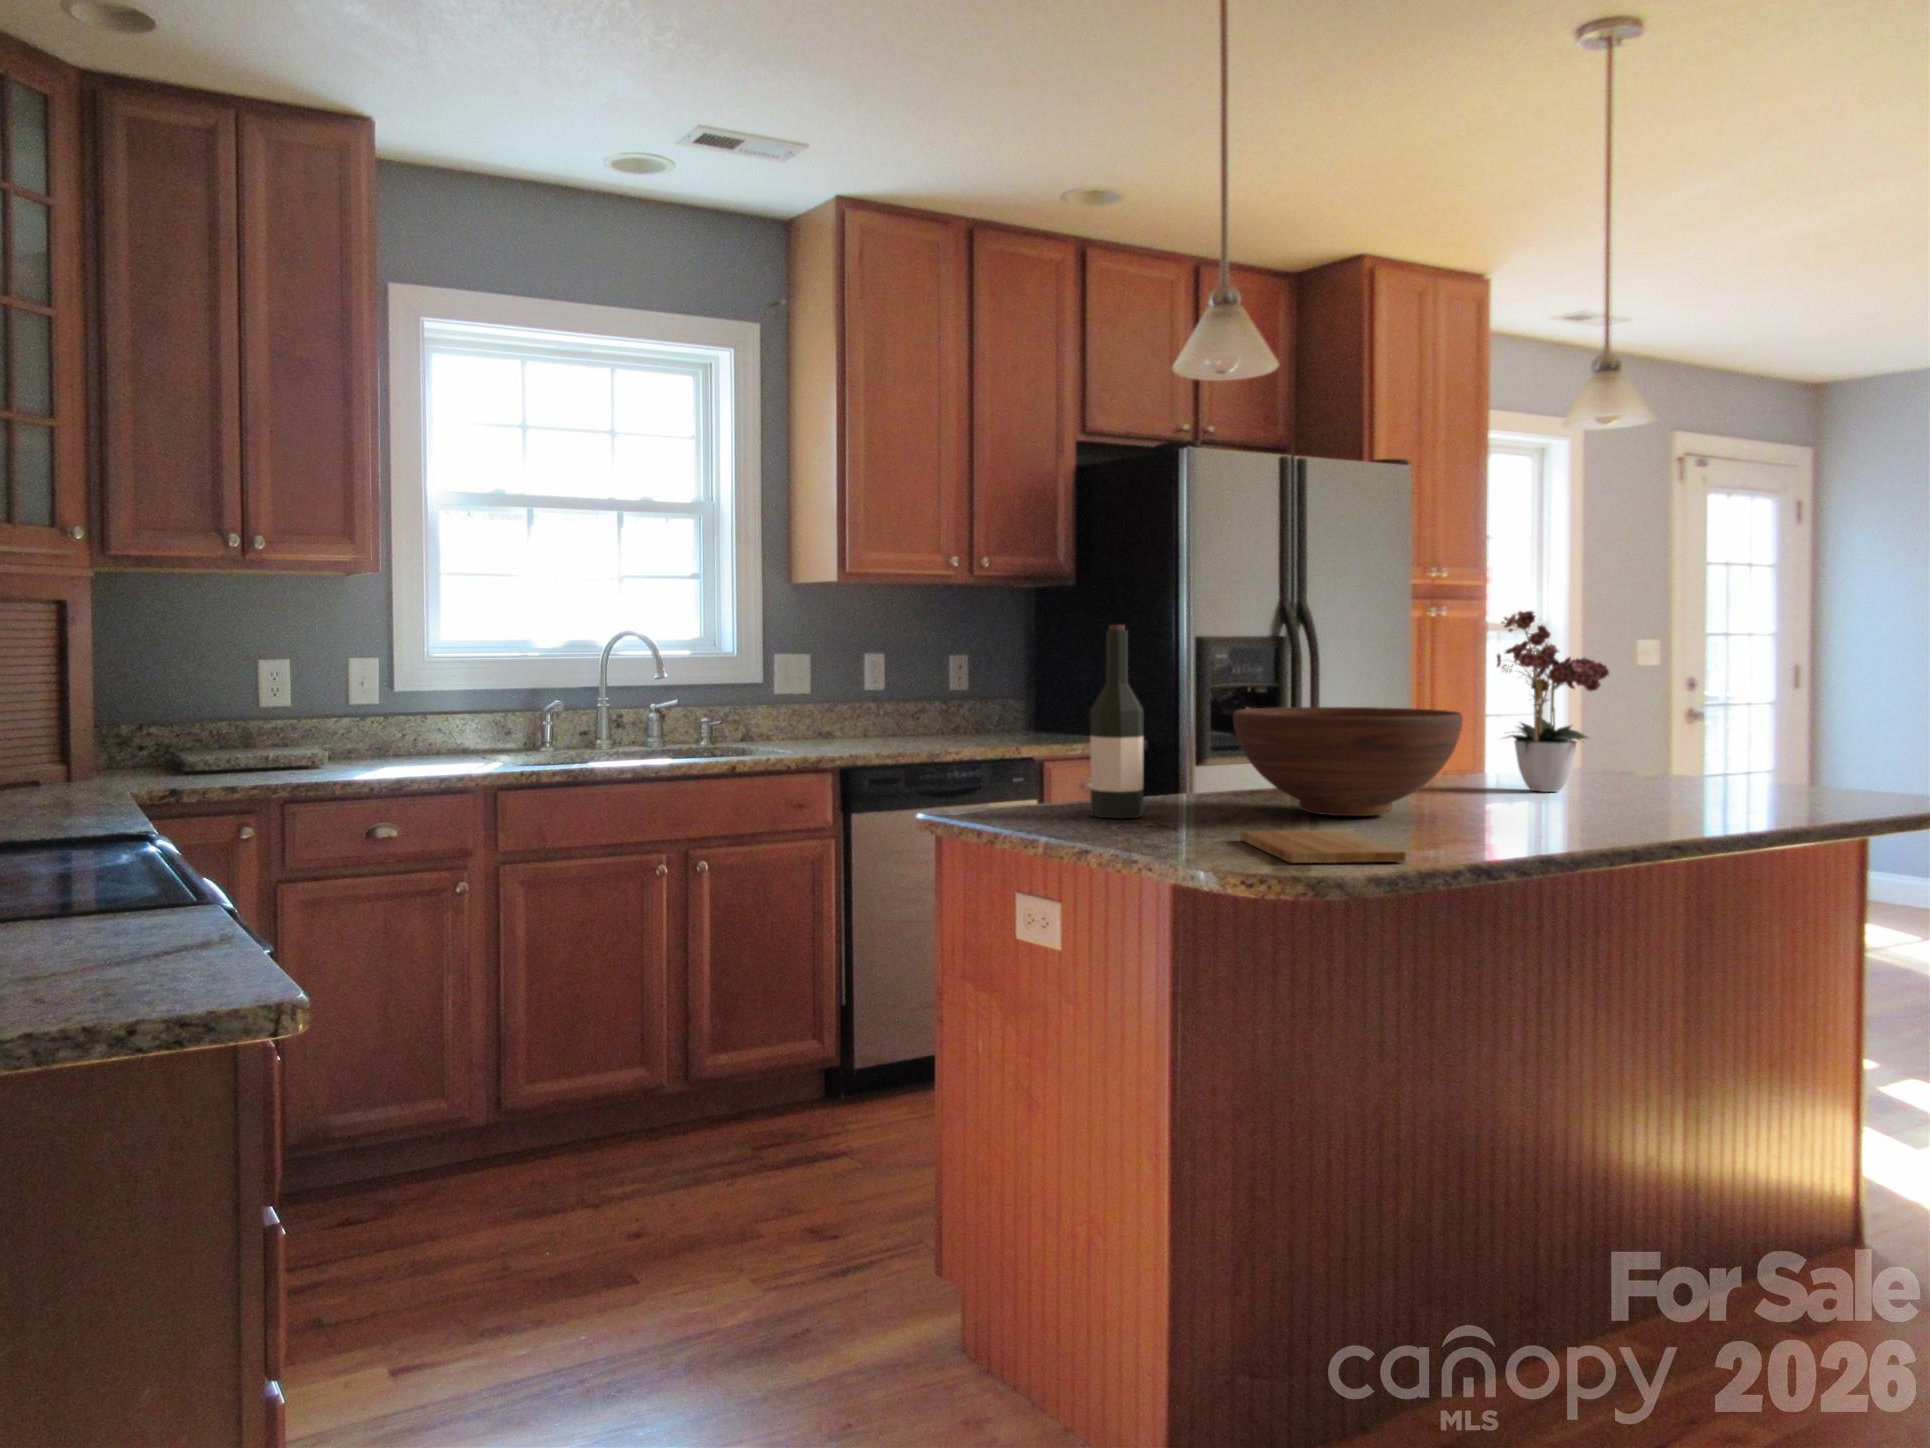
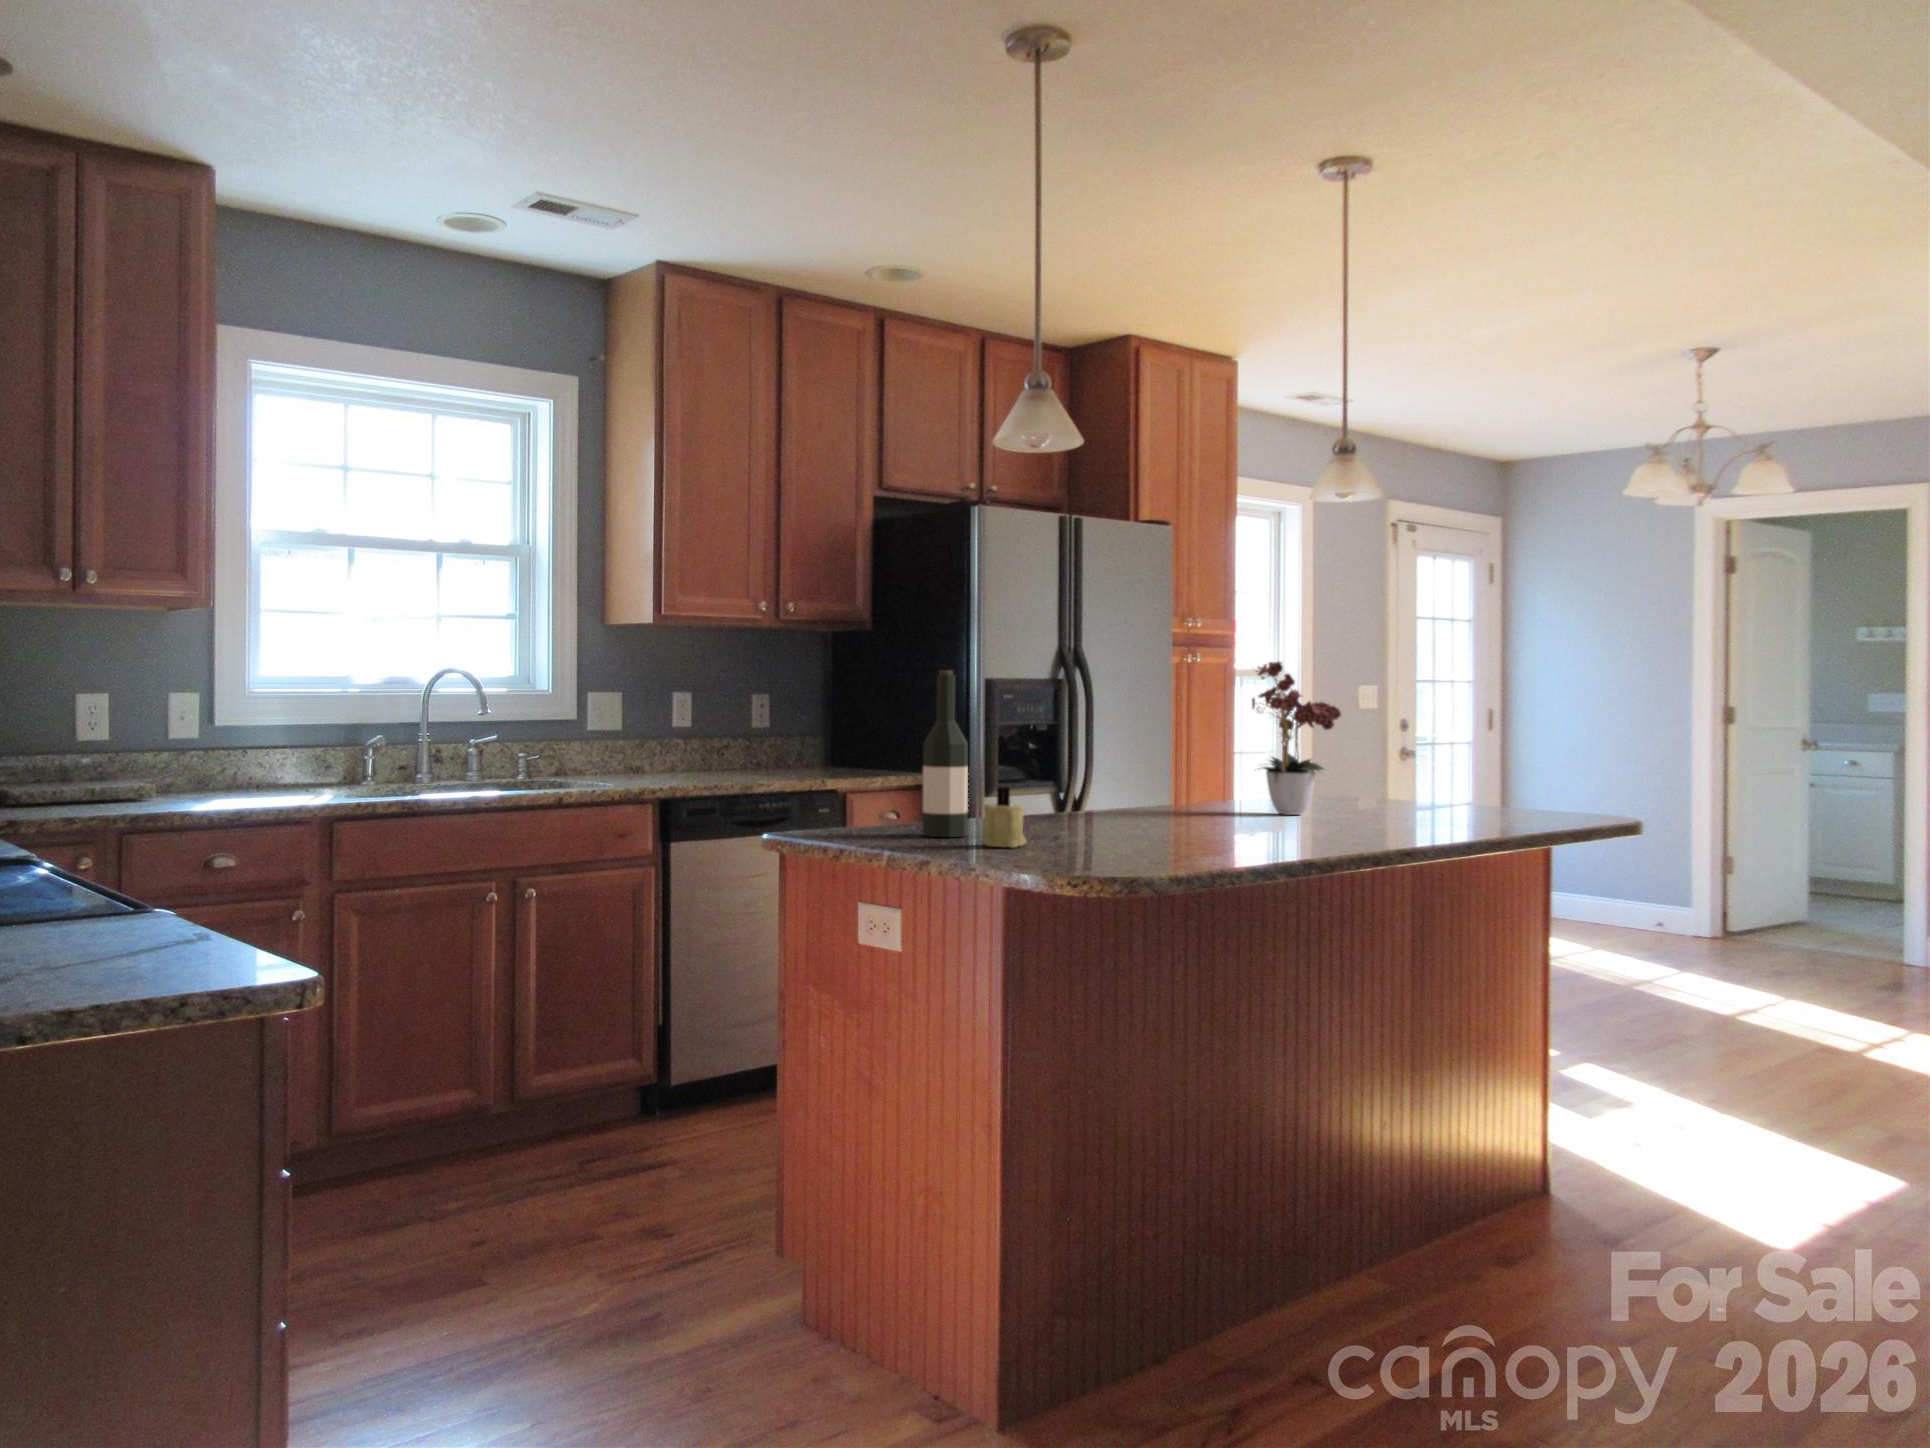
fruit bowl: present [1233,707,1463,816] -> none [1041,742,1229,834]
candle: none [1155,761,1209,834] -> present [983,787,1027,848]
cutting board: present [1241,830,1406,863] -> none [1056,843,1191,867]

